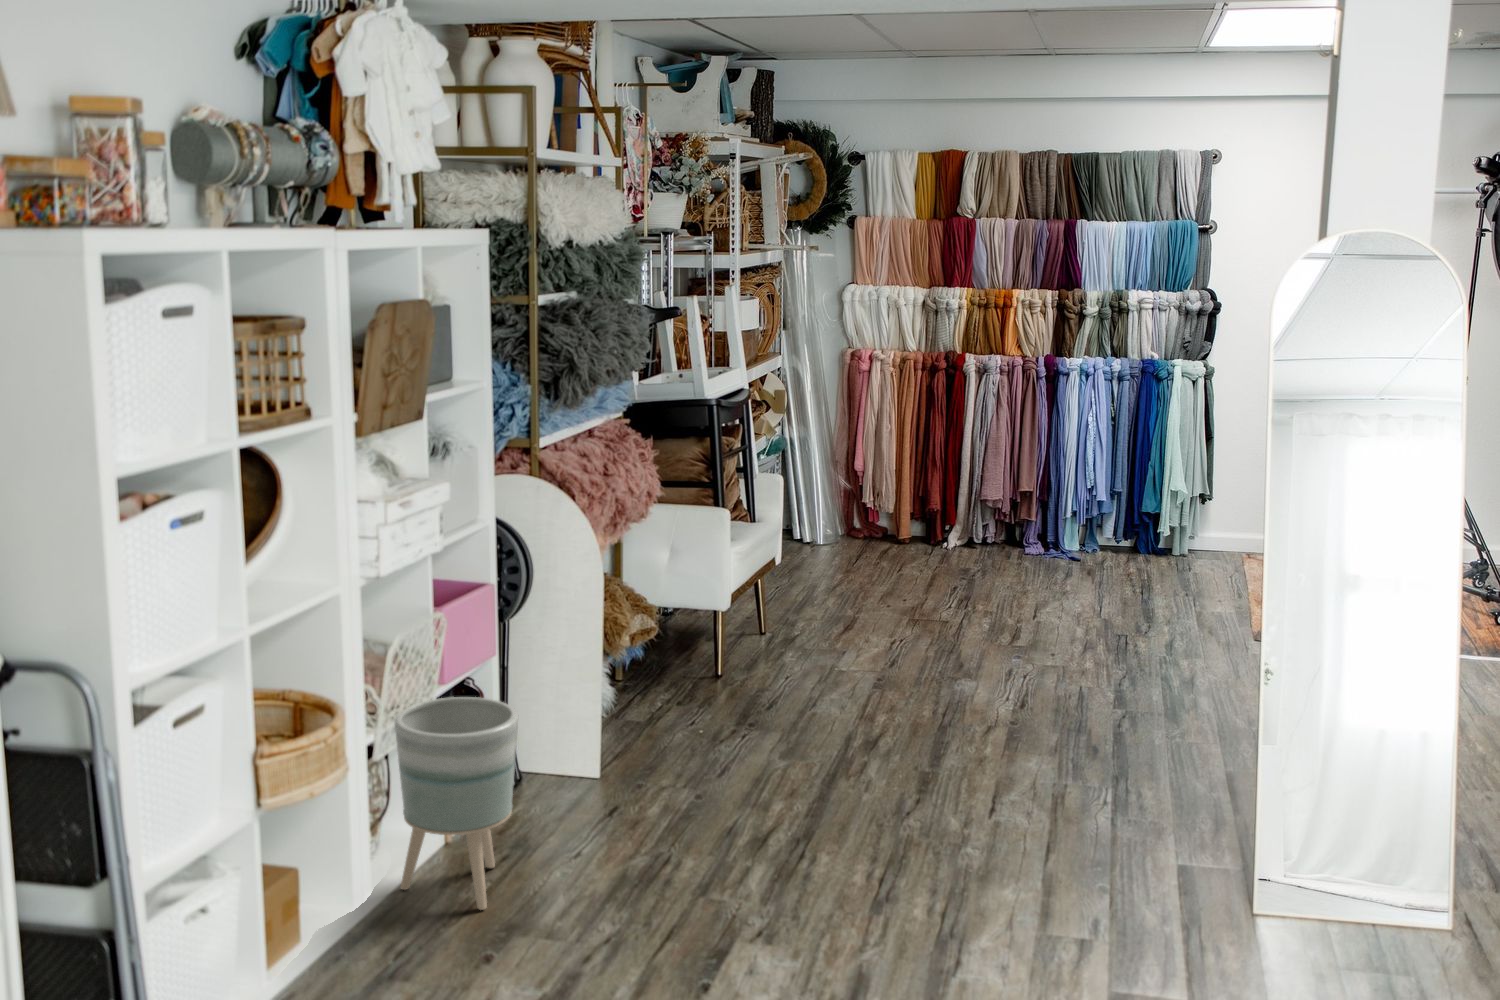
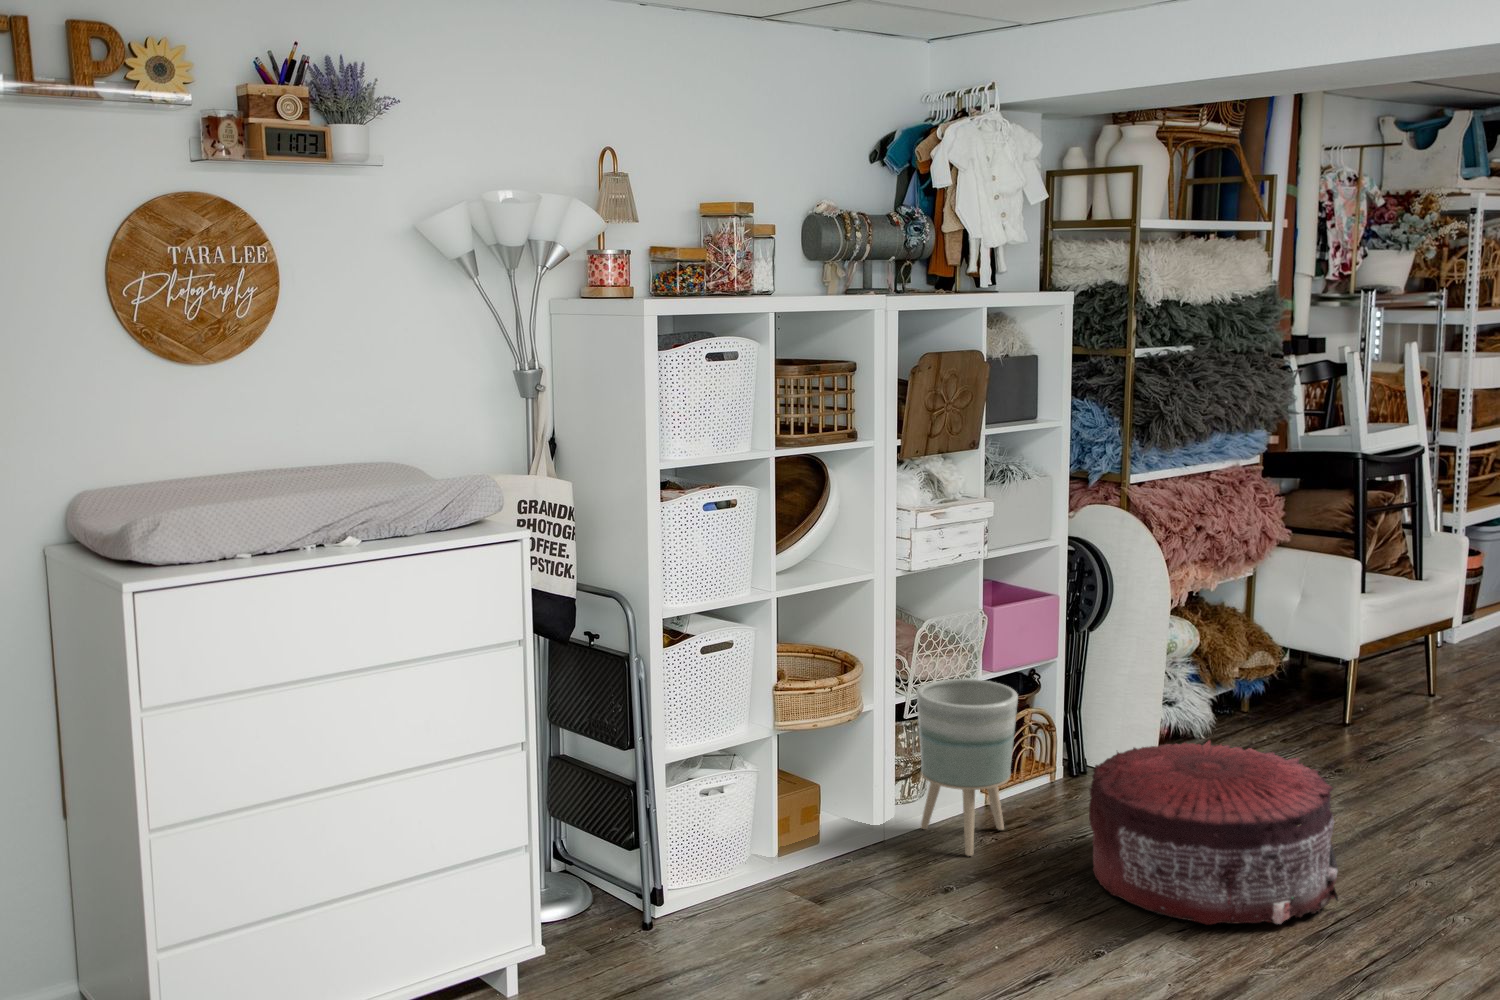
pouf: none [609,720,871,923] -> present [1089,741,1338,925]

